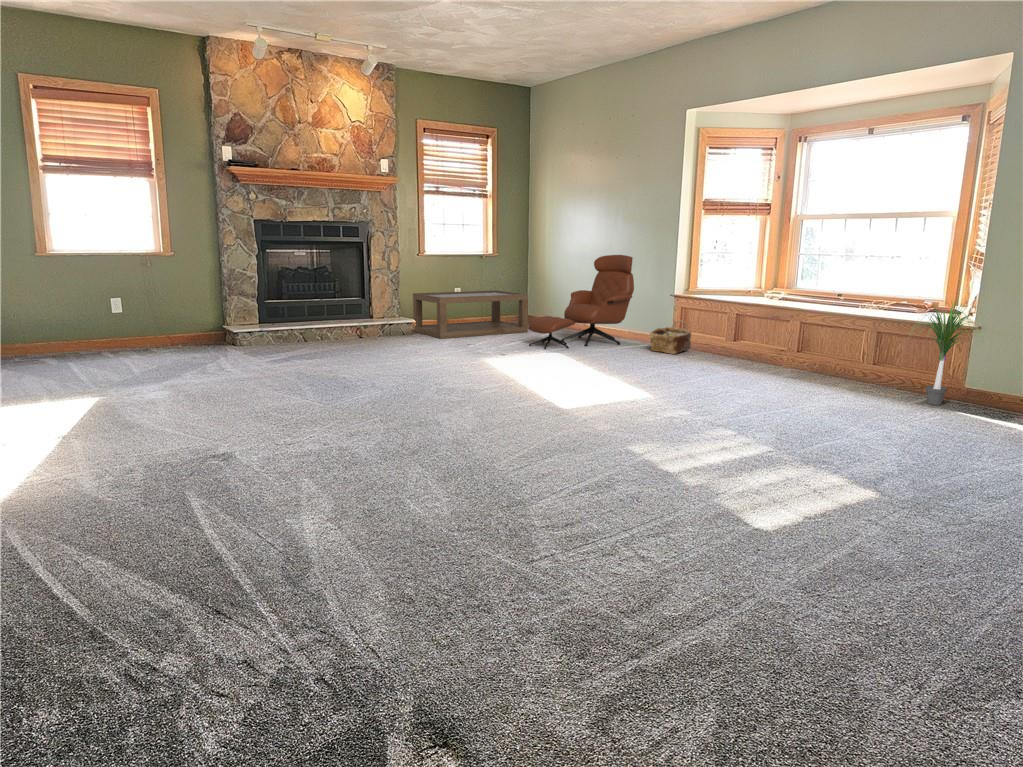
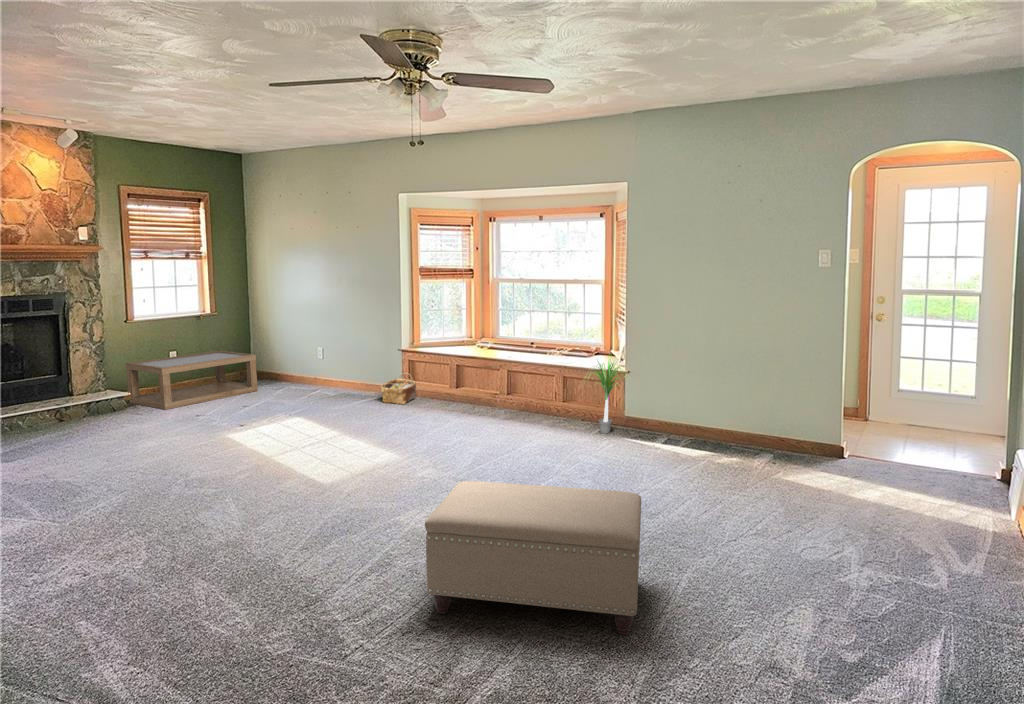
lounge chair: present [528,255,634,349] -> none [263,315,361,412]
ottoman: none [641,398,971,624] -> present [425,481,641,635]

